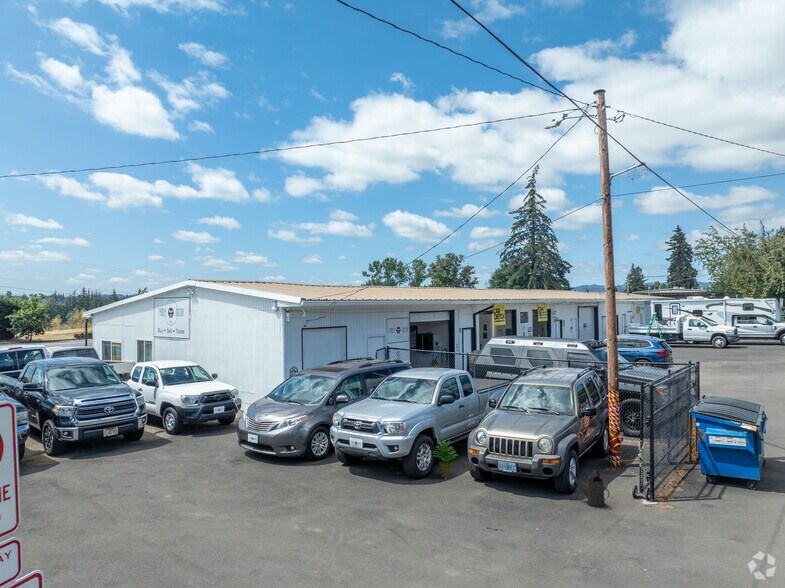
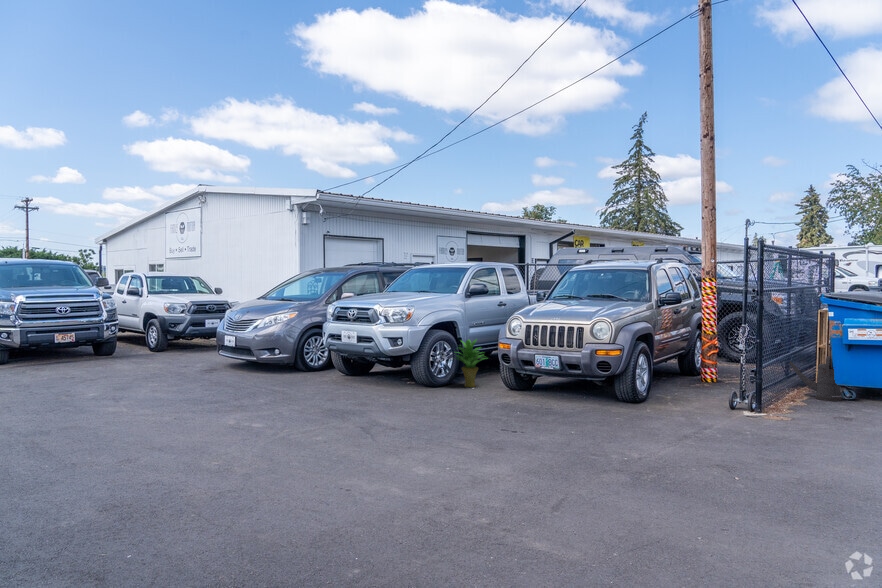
watering can: present [570,470,610,507] -> present [789,356,842,401]

